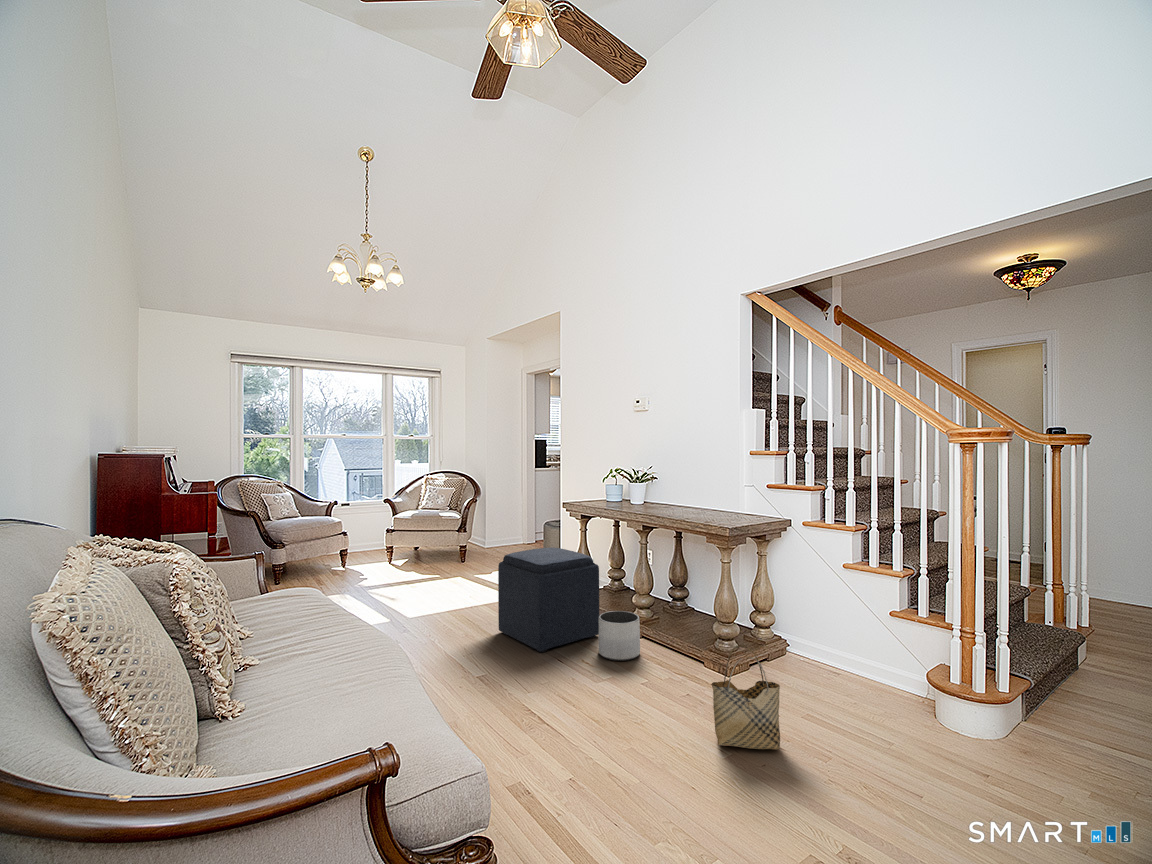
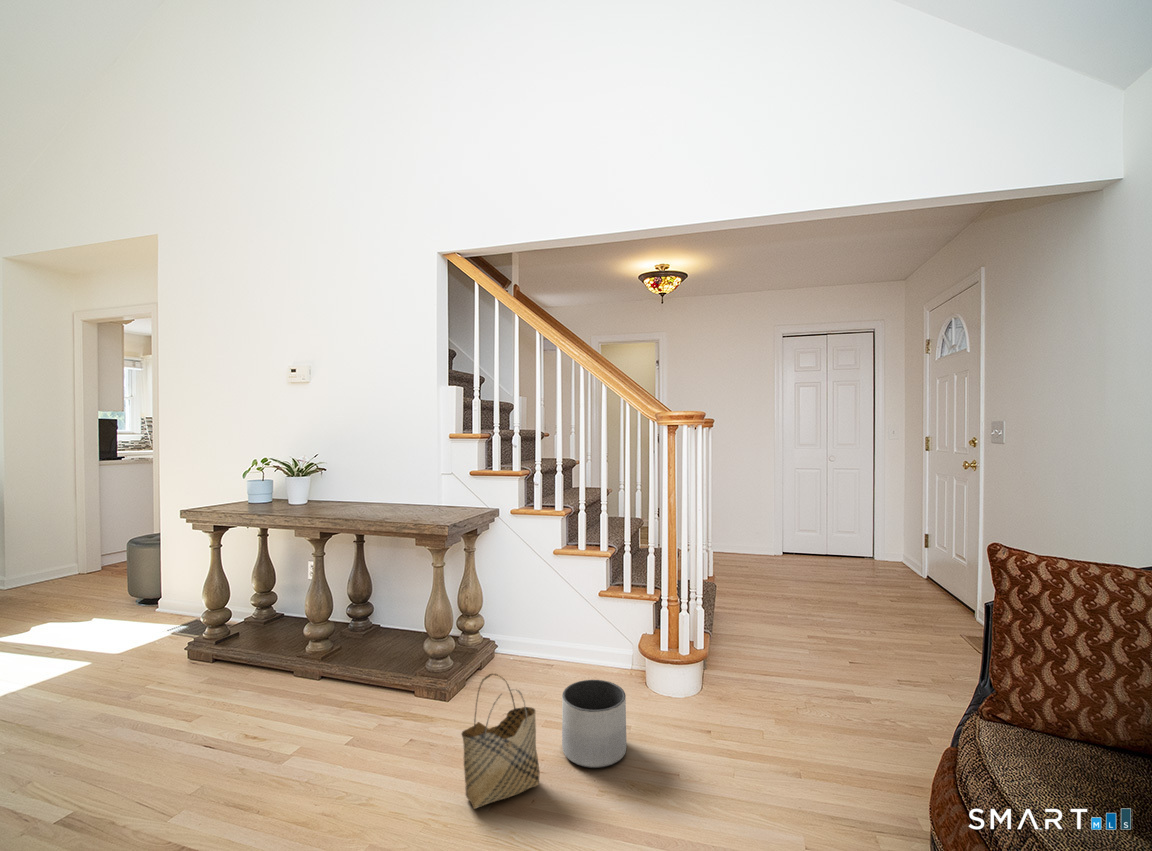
ottoman: present [498,548,599,652] -> none [59,583,254,754]
planter: present [598,611,640,661] -> present [562,680,627,768]

